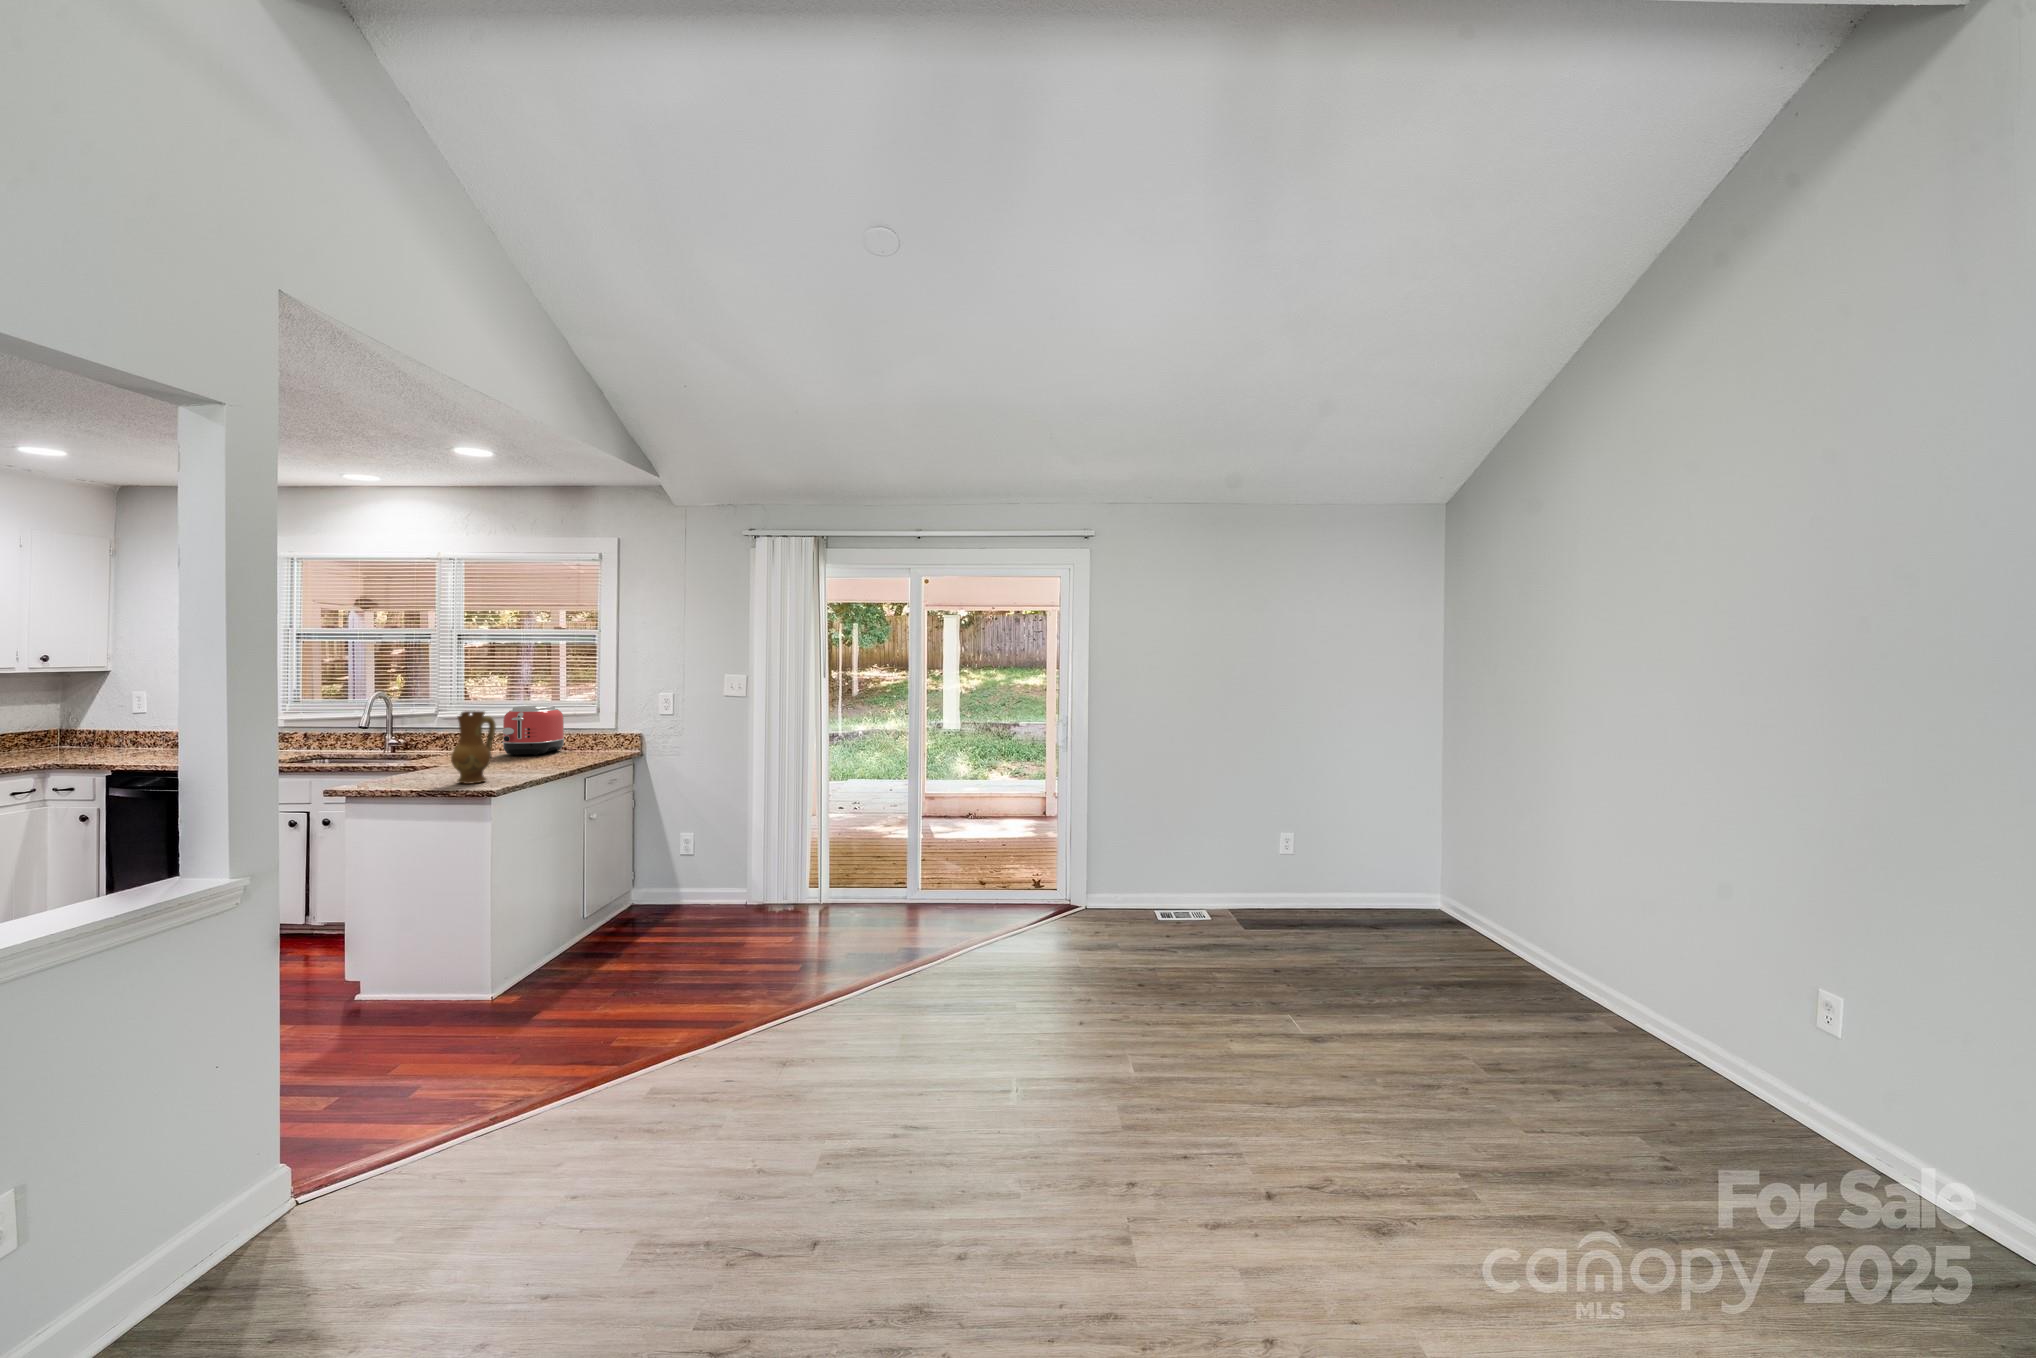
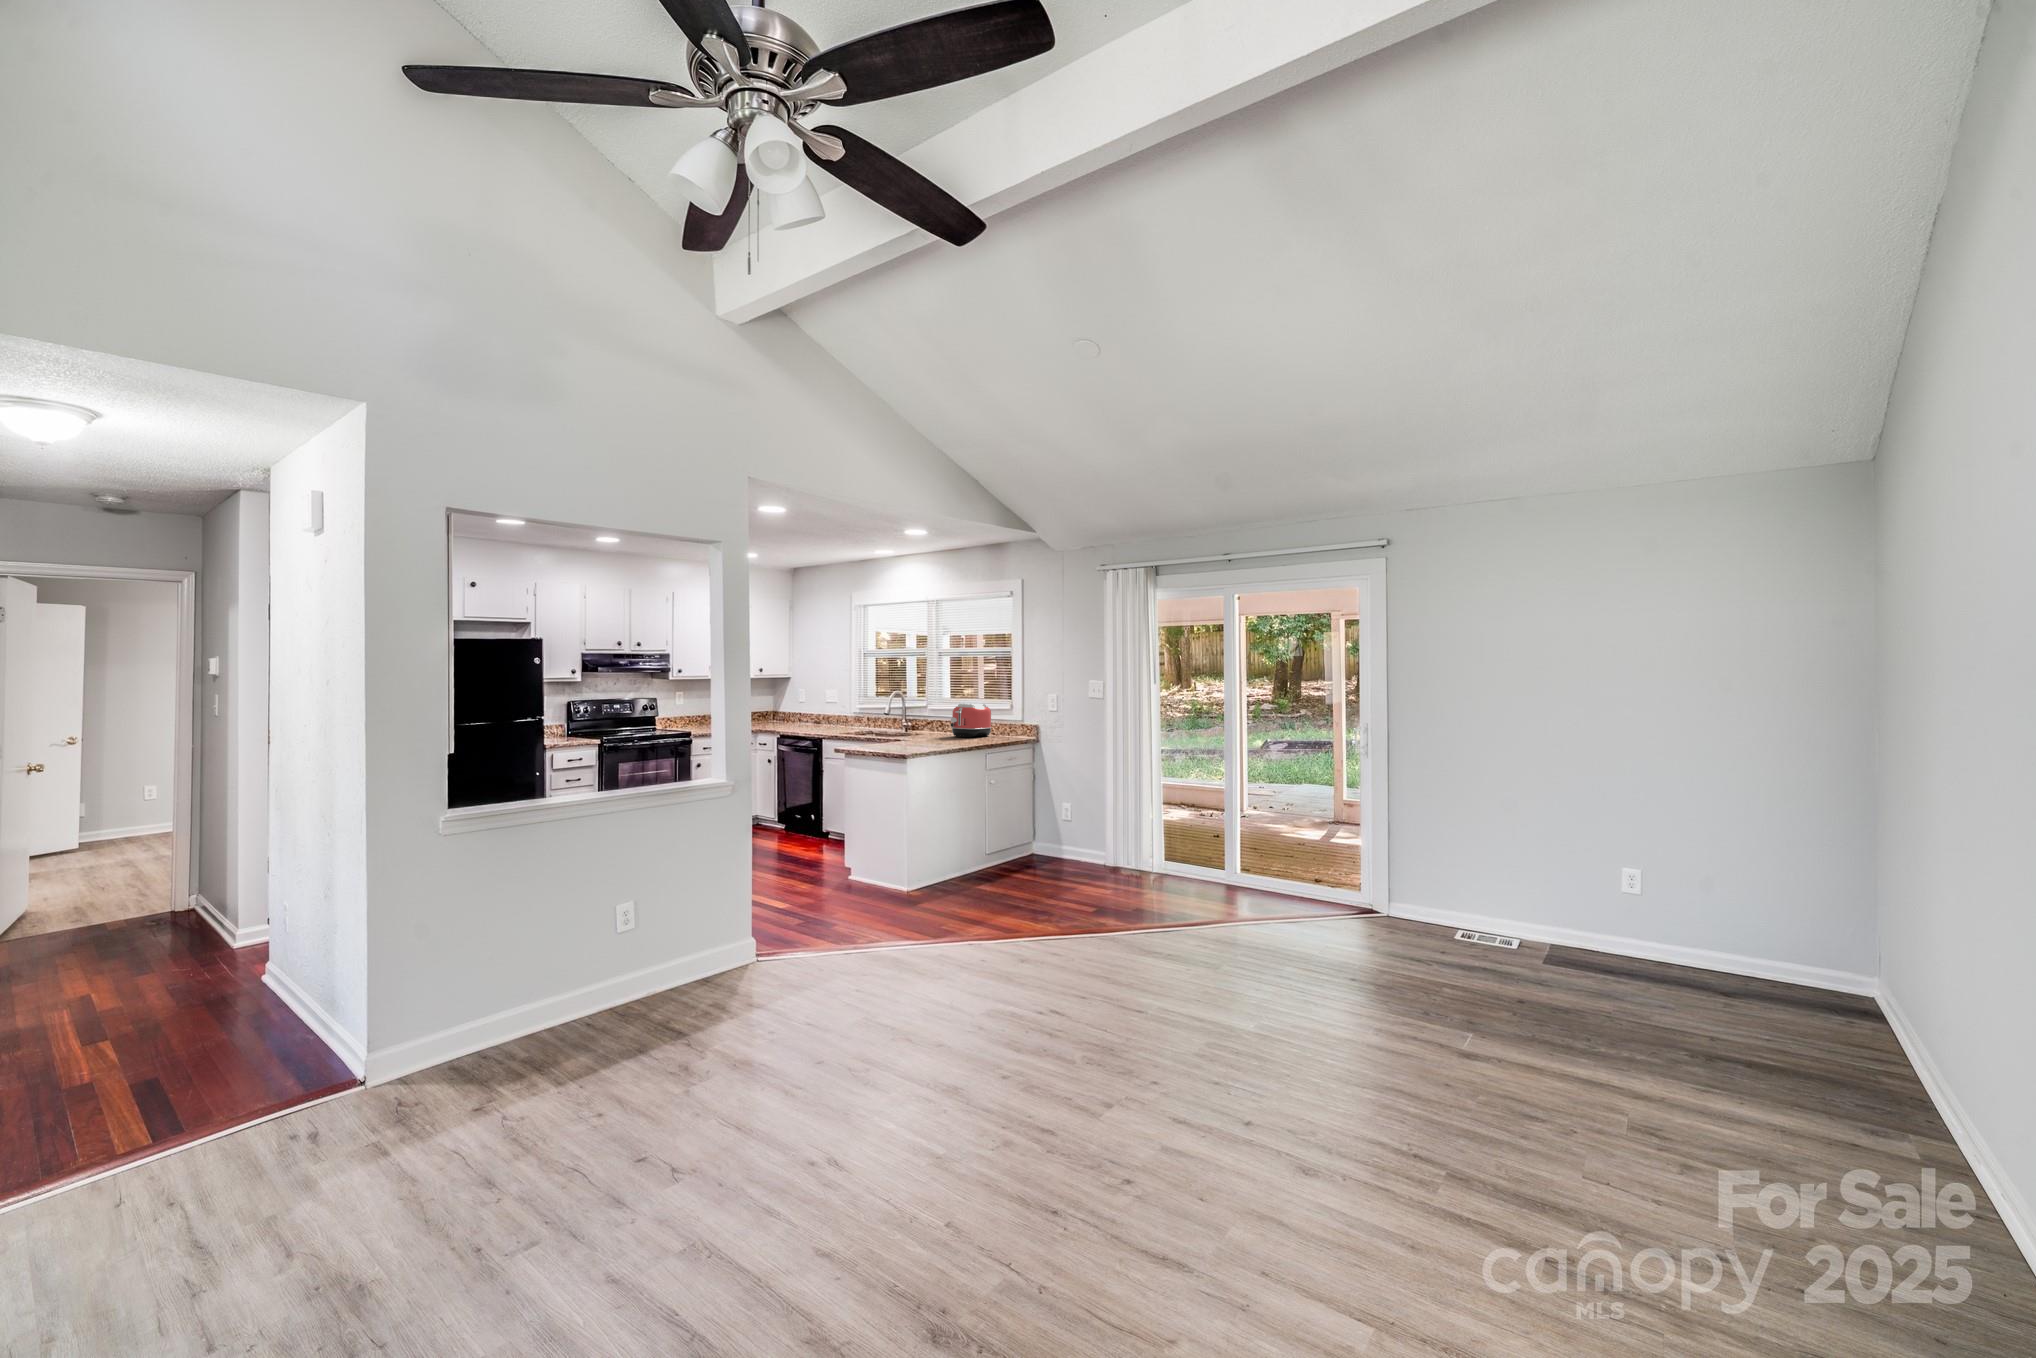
ceramic jug: present [451,711,496,784] -> none [896,703,923,750]

